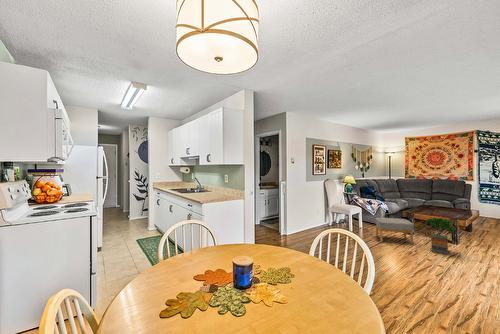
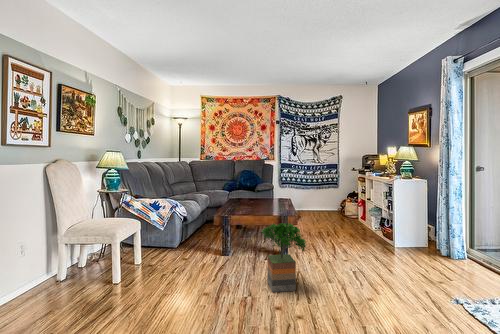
footstool: present [375,218,414,245] -> none [168,232,240,297]

